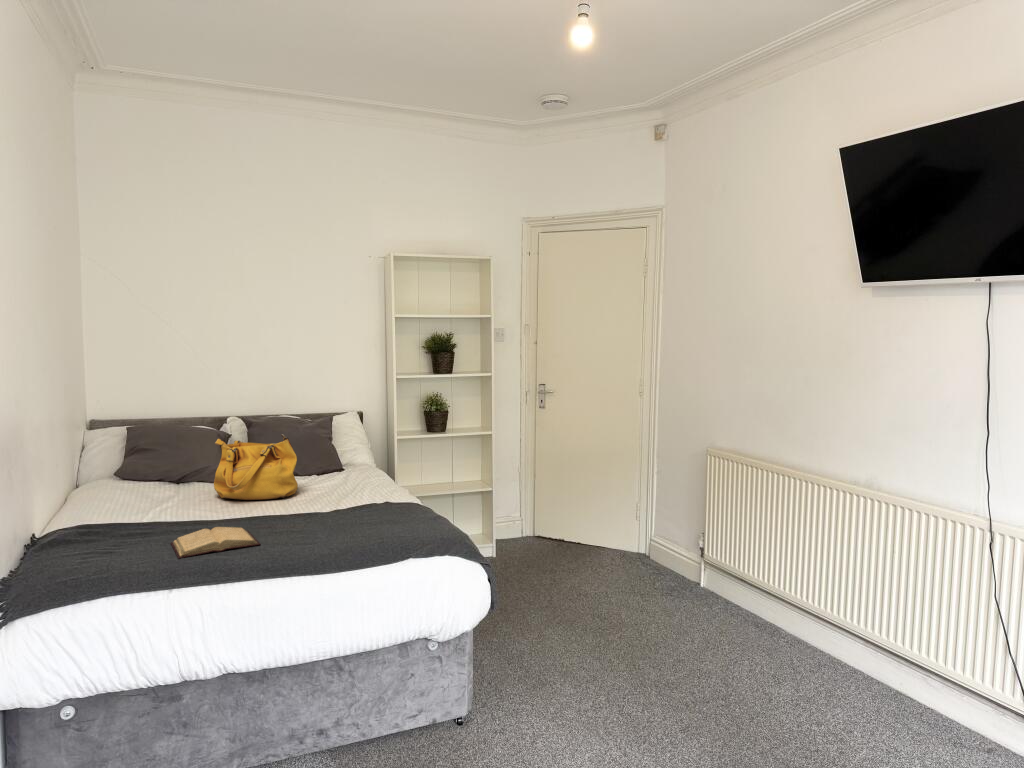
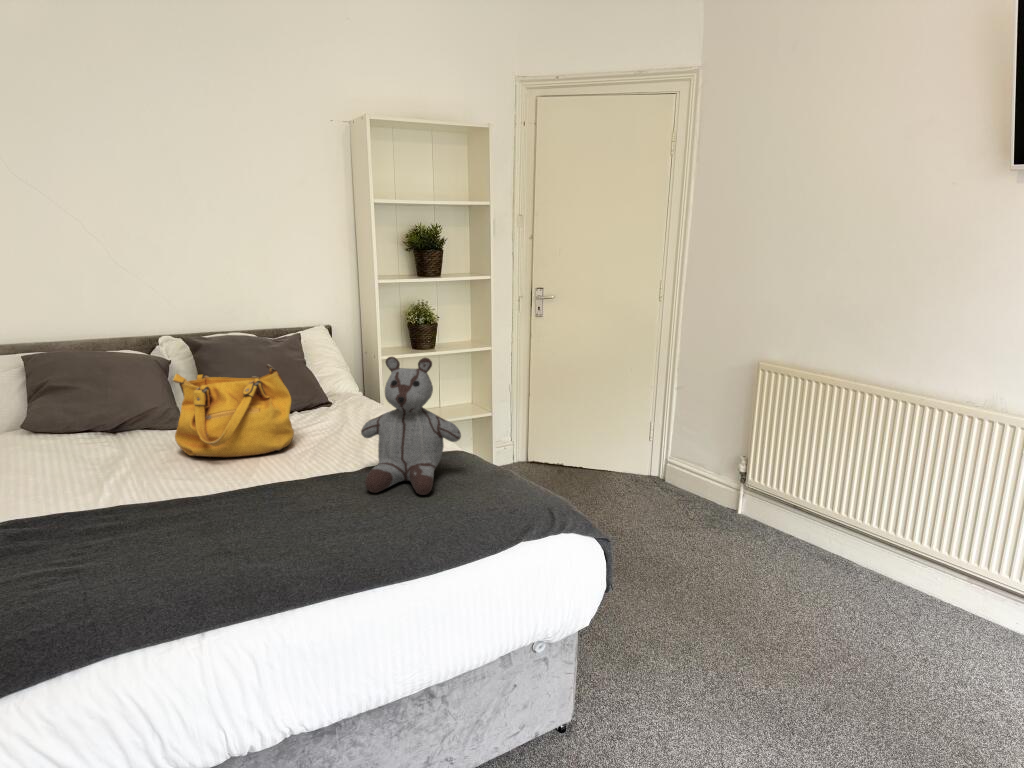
stuffed bear: none [324,427,399,527] -> present [361,357,461,495]
book: present [171,527,260,558] -> none [155,509,297,574]

